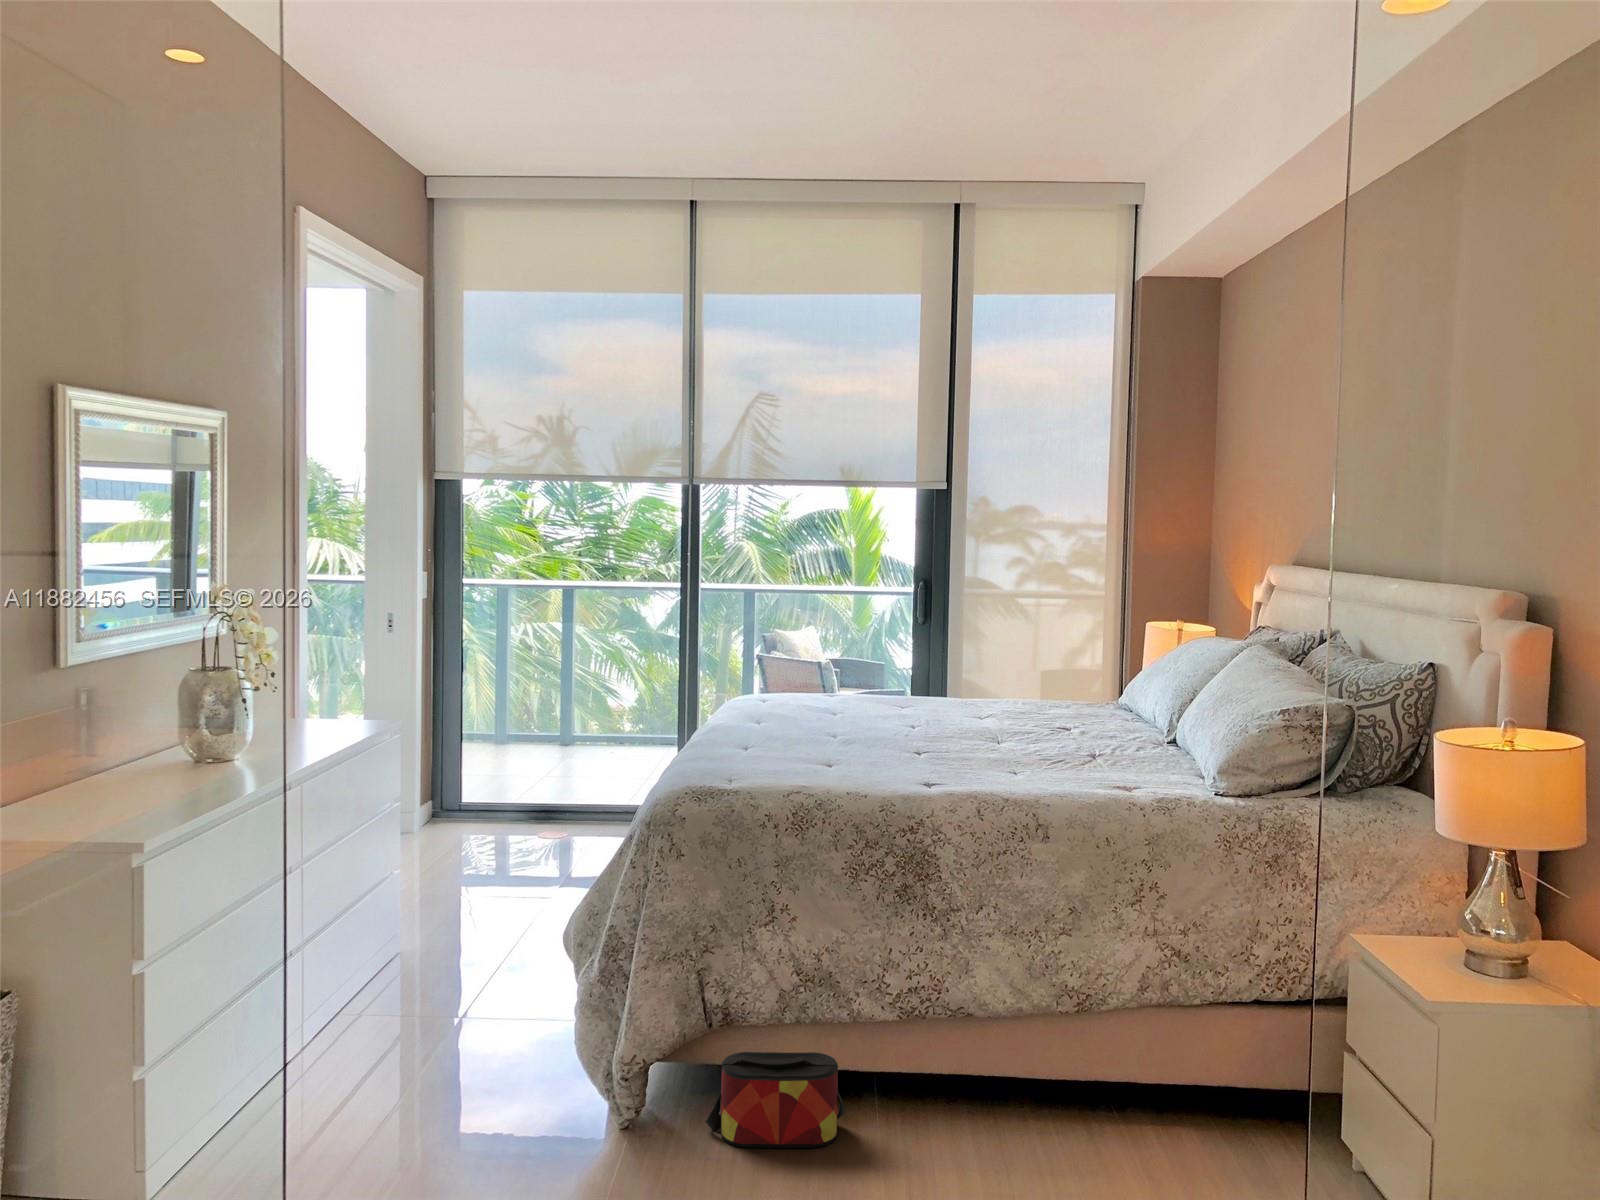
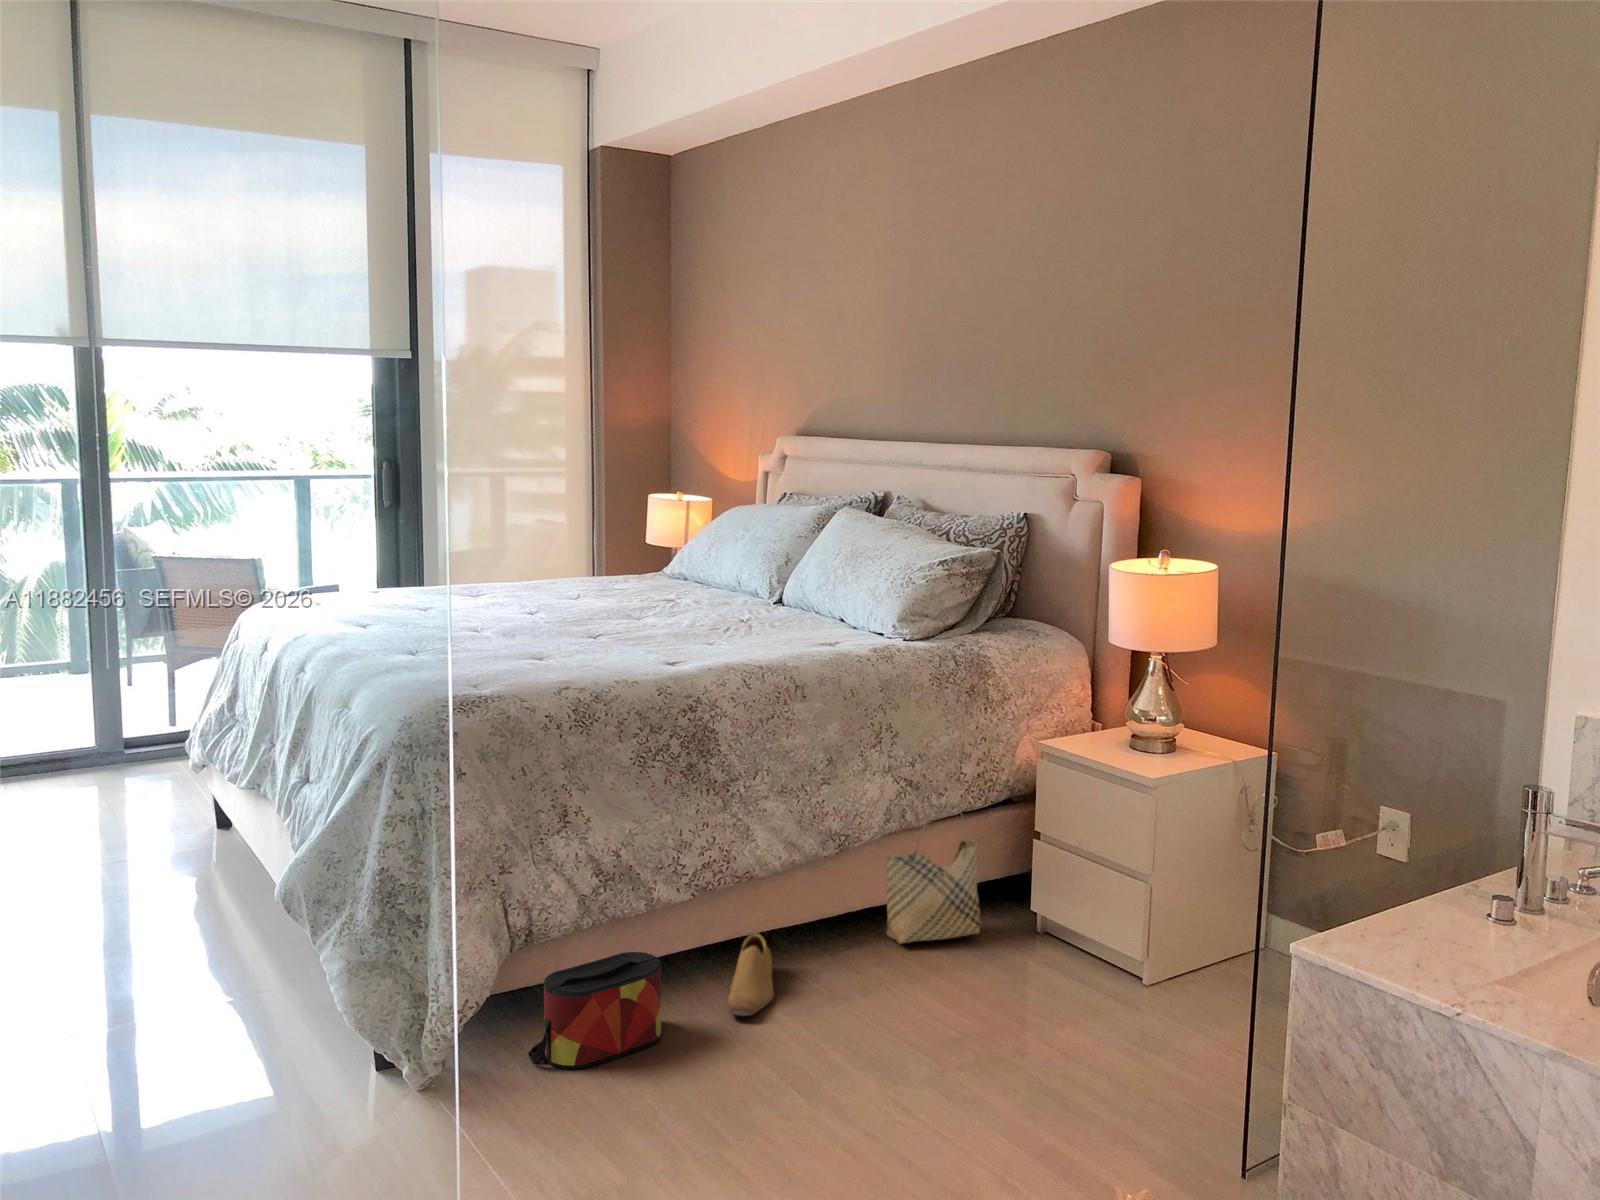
woven basket: none [1150,967,1276,1149] -> present [886,806,981,944]
shoe: none [905,1073,1000,1151] -> present [728,933,774,1016]

